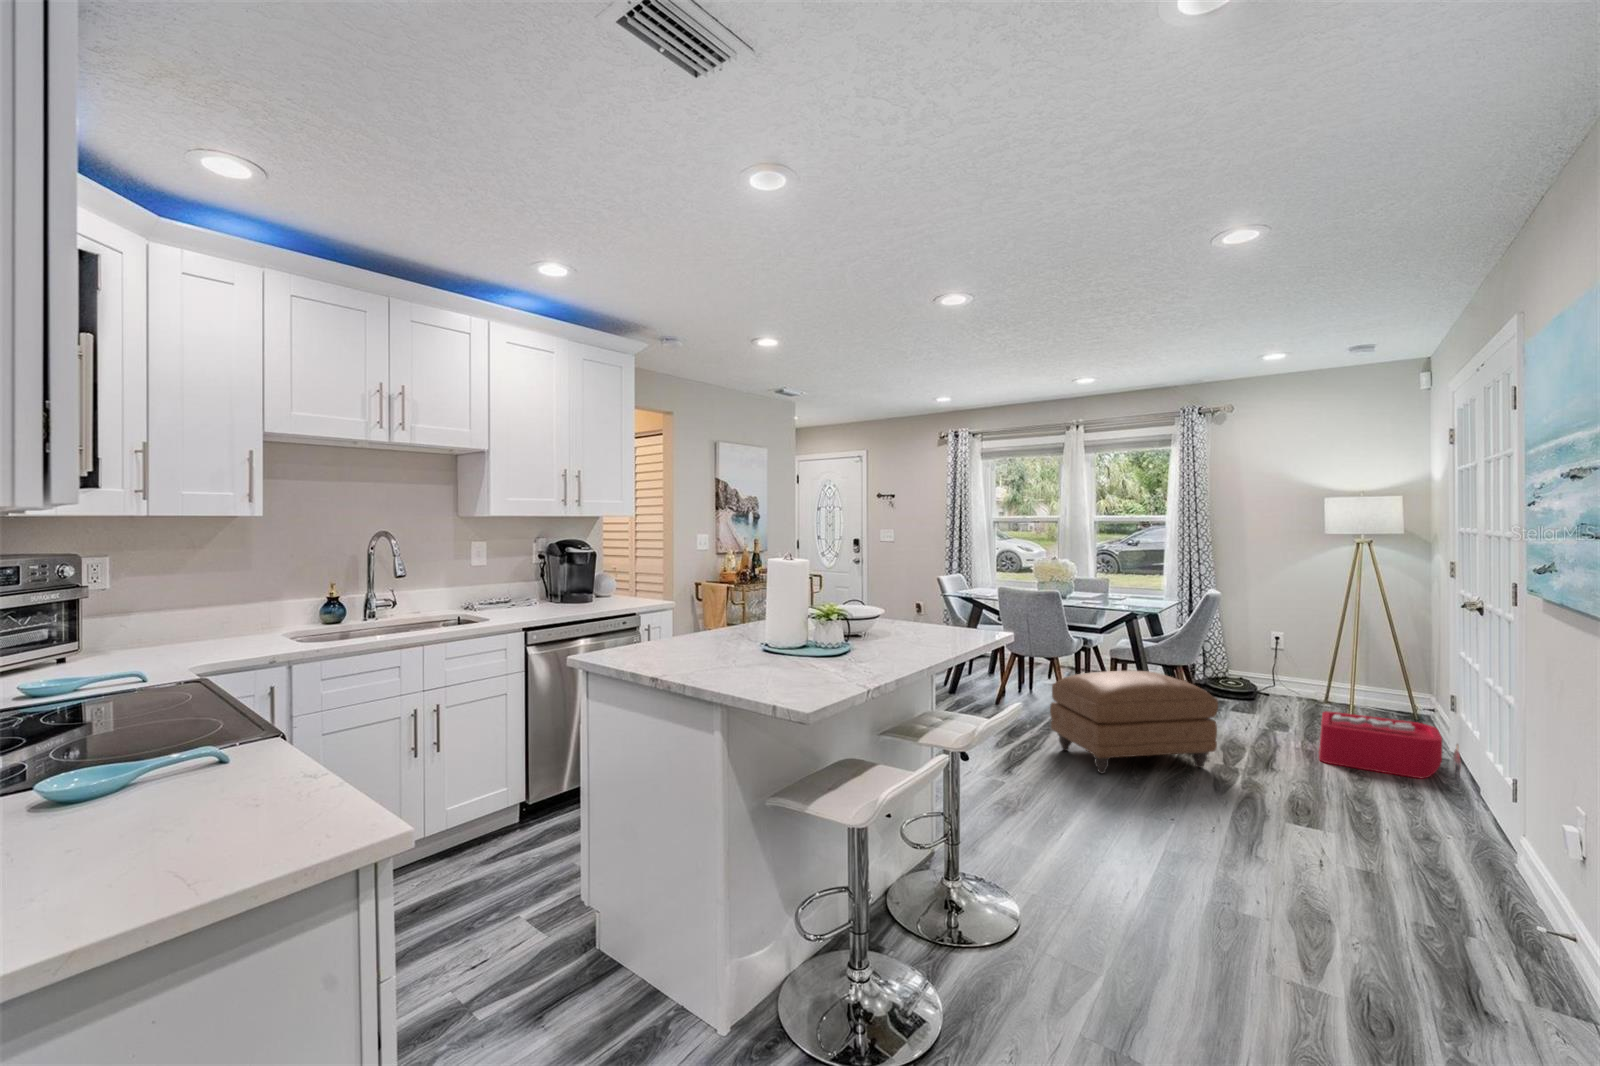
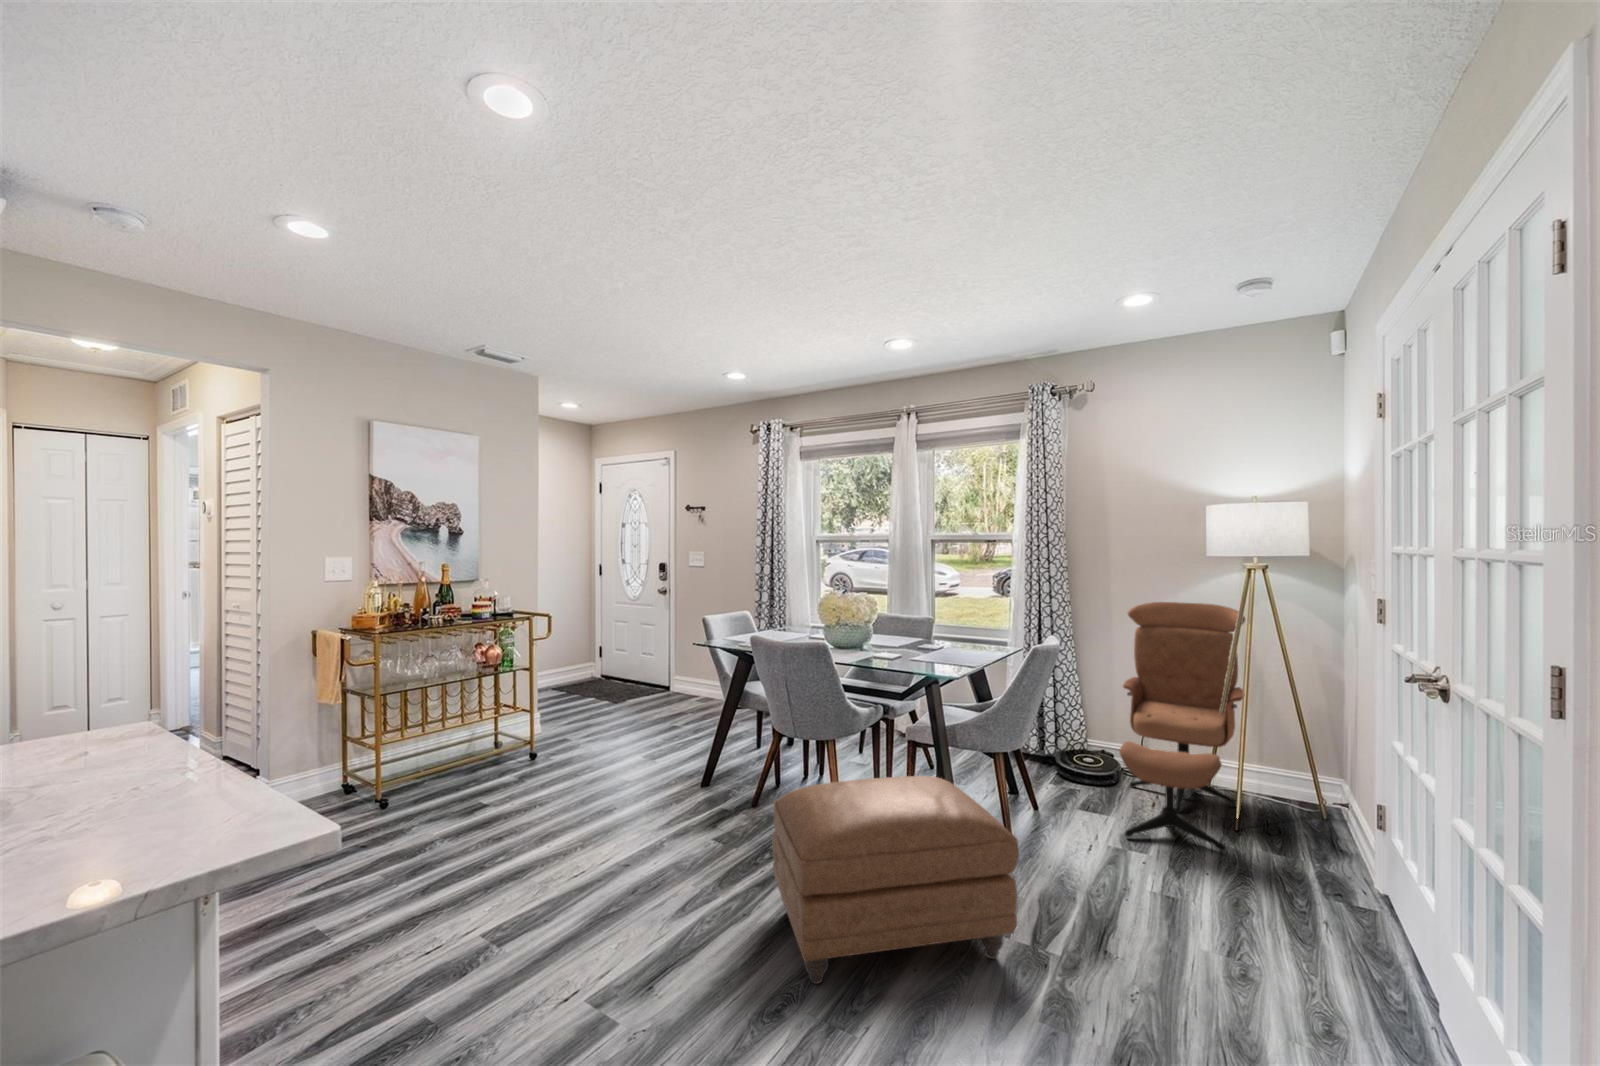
lounge chair: none [1261,568,1355,730] -> present [1119,602,1245,851]
storage bin: present [1319,711,1461,788] -> none [1189,834,1420,1015]

